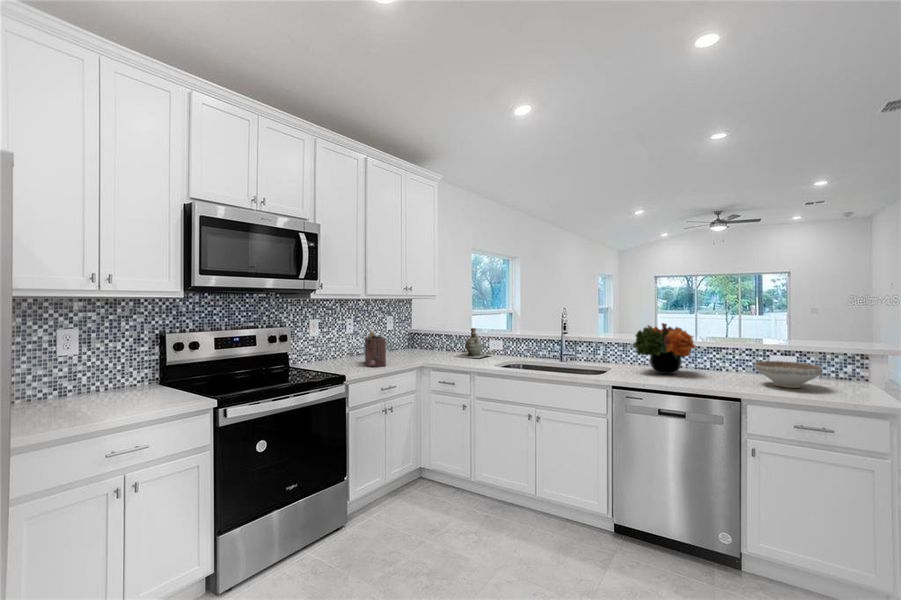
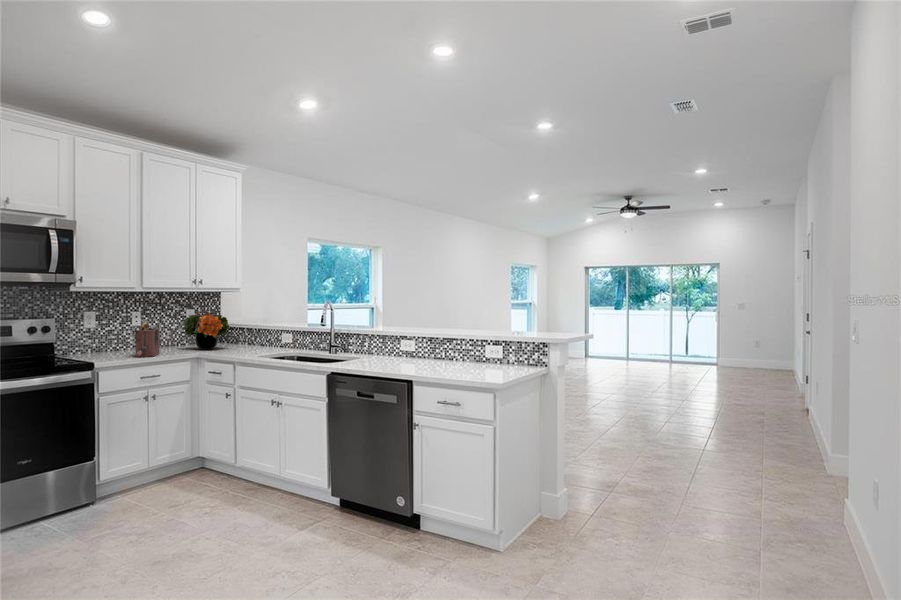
flower arrangement: present [634,323,696,374] -> present [183,311,230,349]
ceramic jug: present [454,328,490,358] -> none [243,322,286,351]
decorative bowl: present [755,361,822,388] -> none [447,349,493,371]

